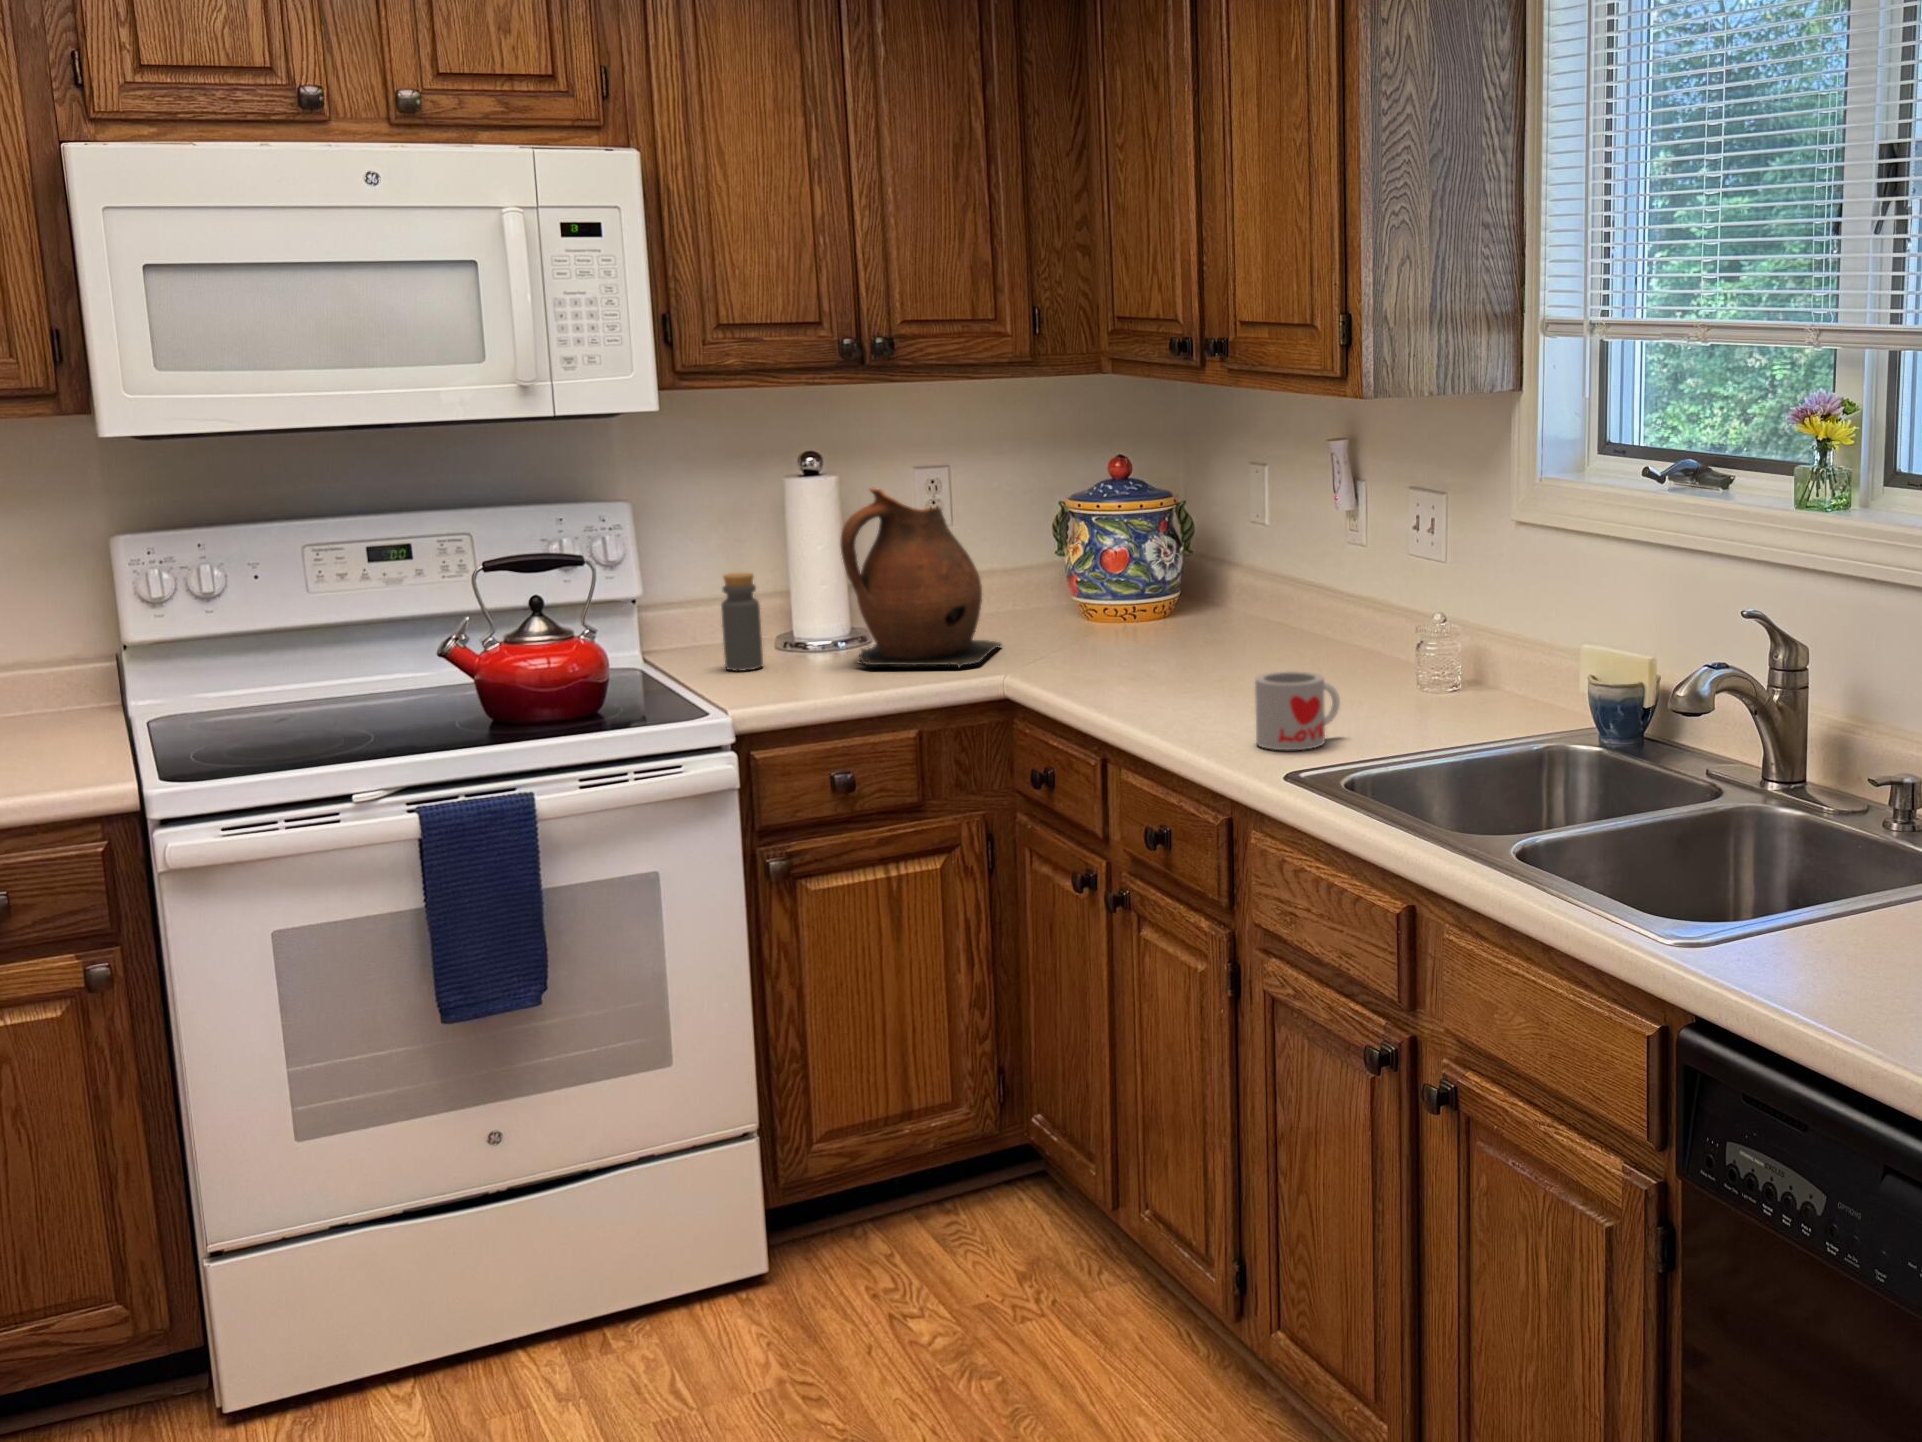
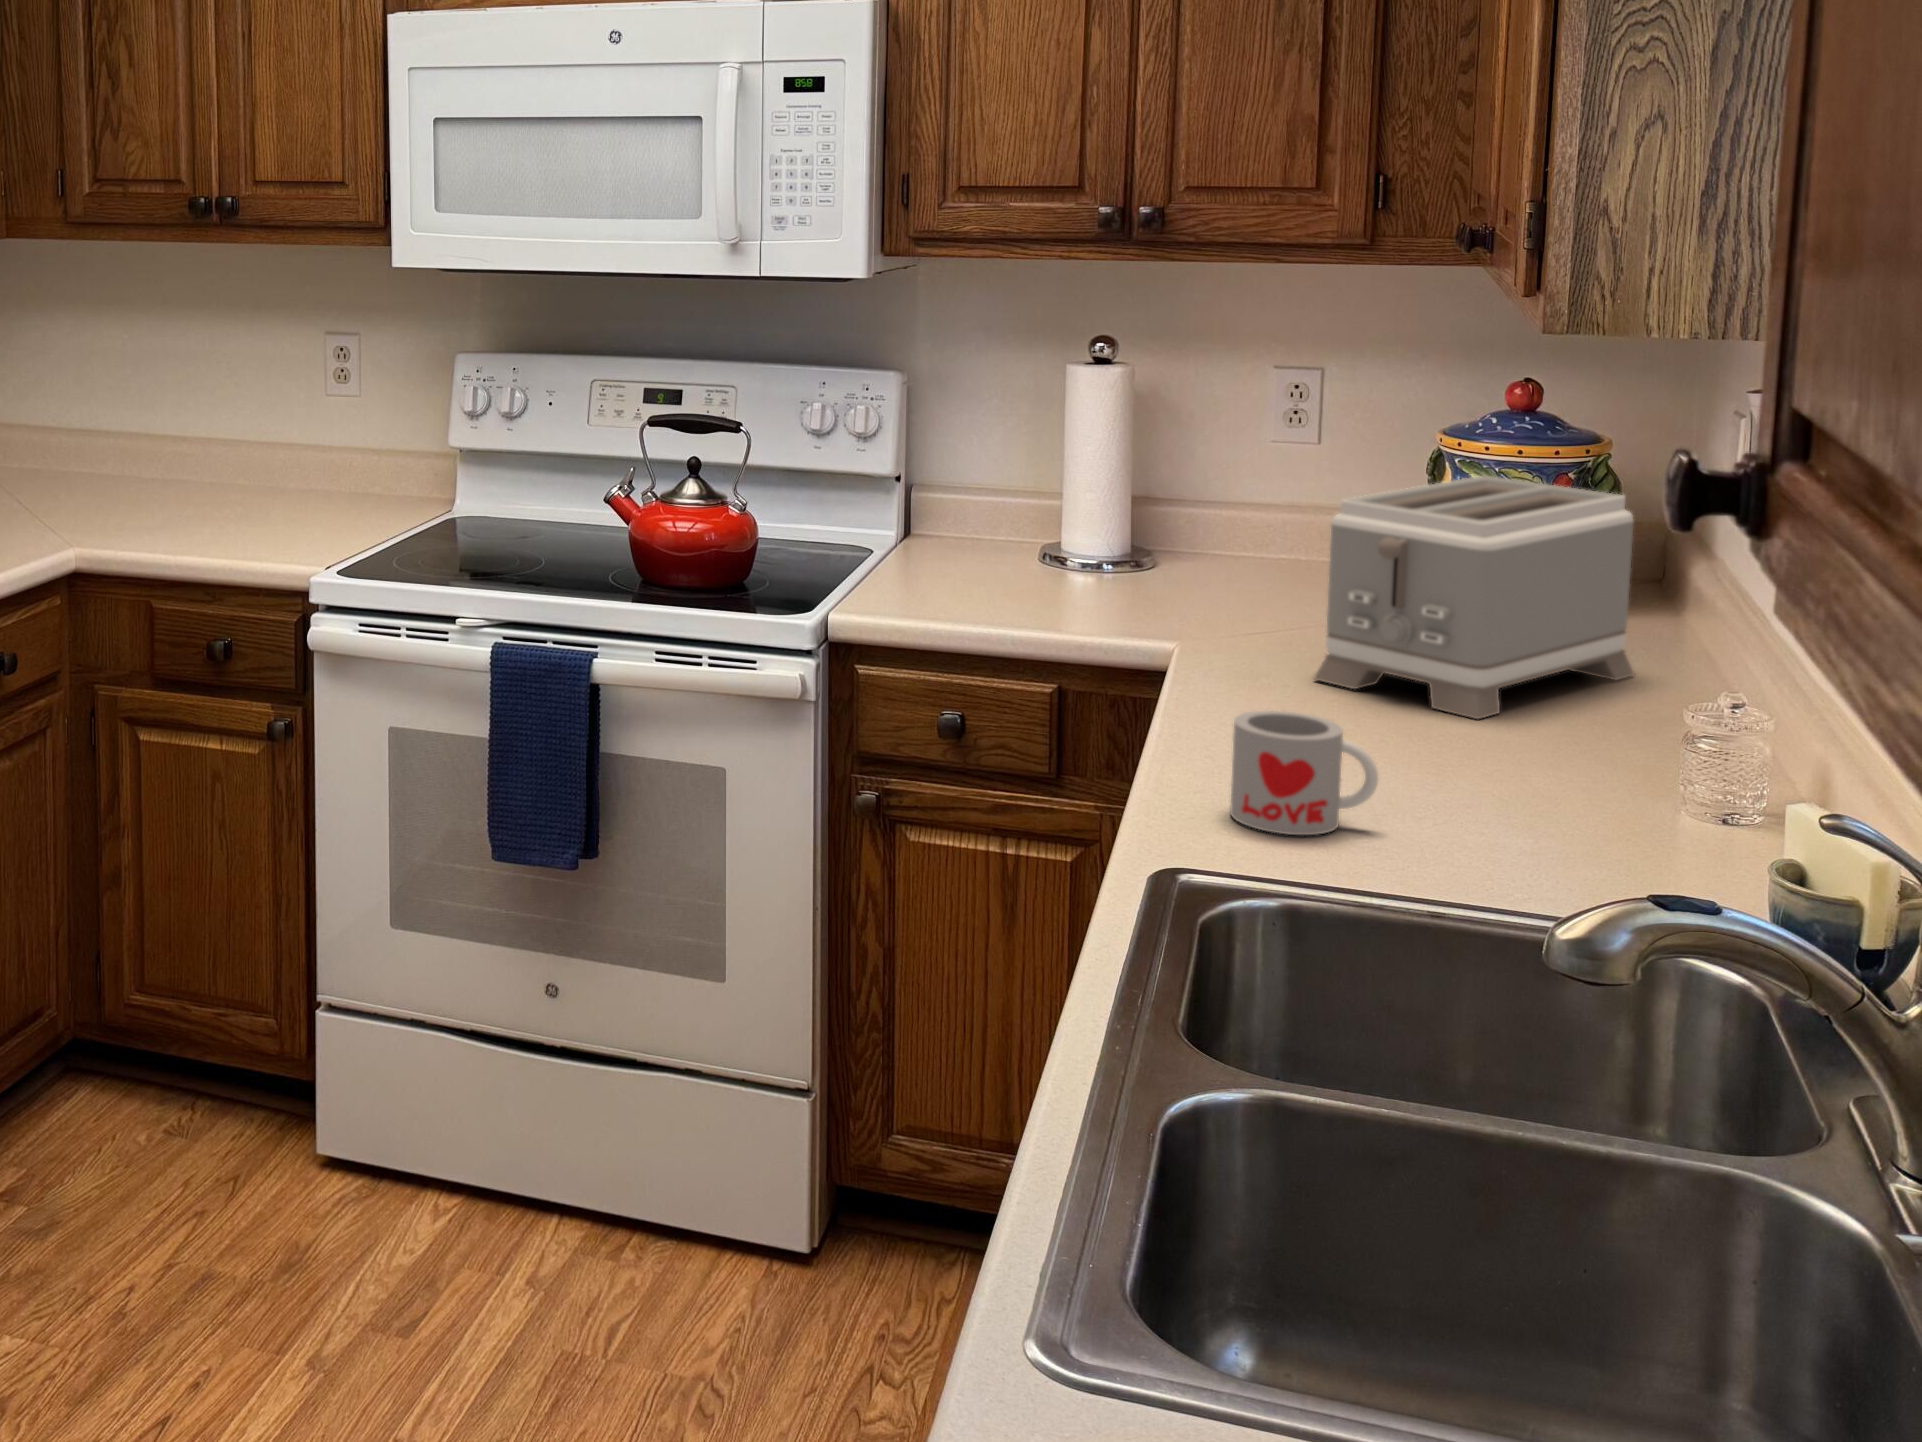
ceramic pitcher: present [841,488,1002,668] -> none [1055,384,1270,622]
toaster: none [1130,522,1270,678] -> present [1314,476,1634,719]
bottle: present [721,573,763,671] -> none [936,464,980,576]

